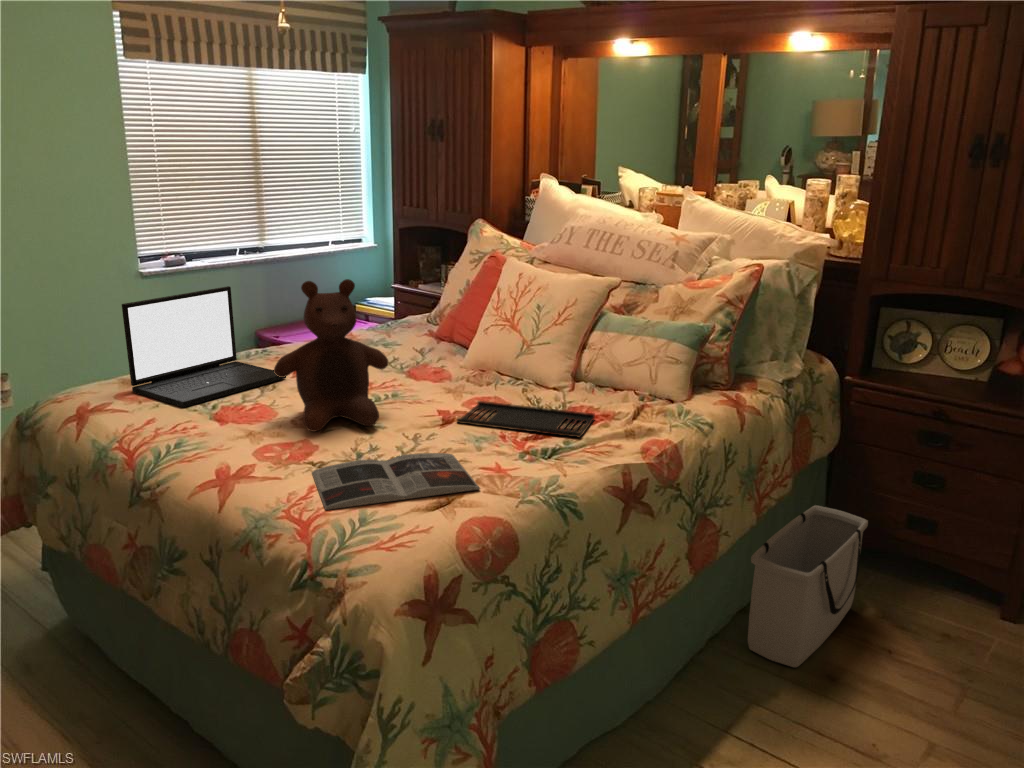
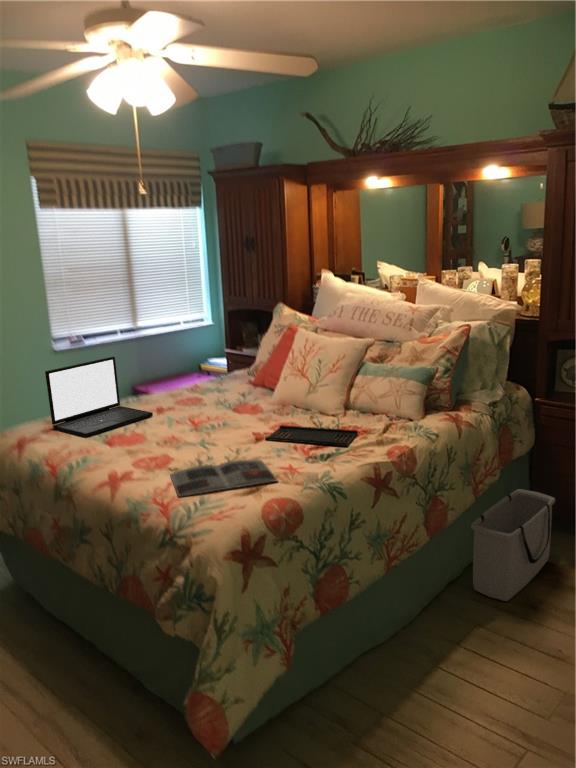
stuffed bear: present [274,279,388,432] -> none [144,348,219,449]

